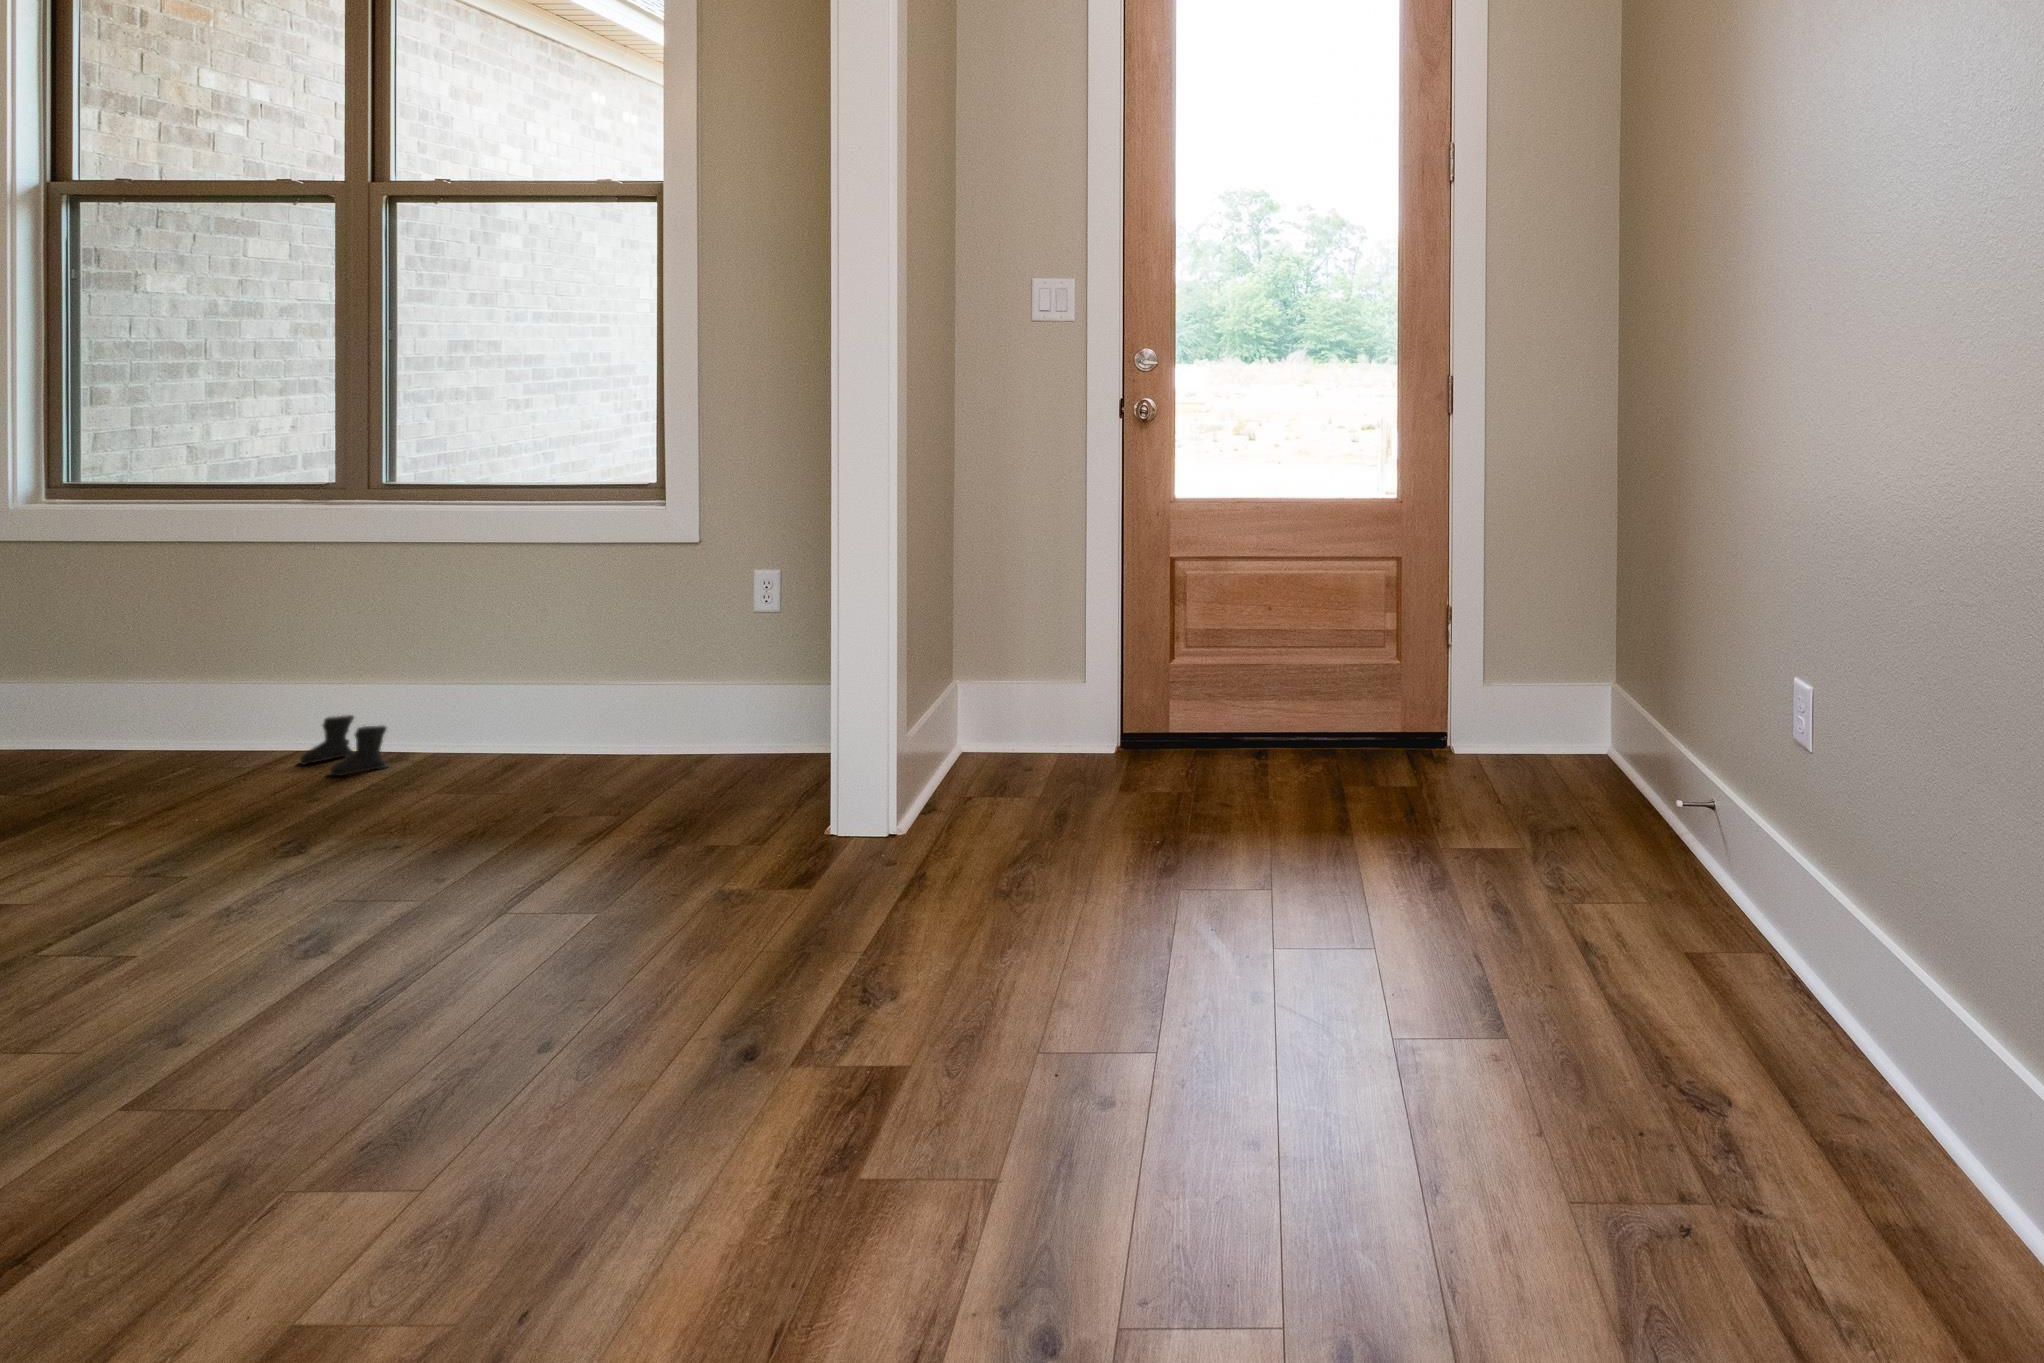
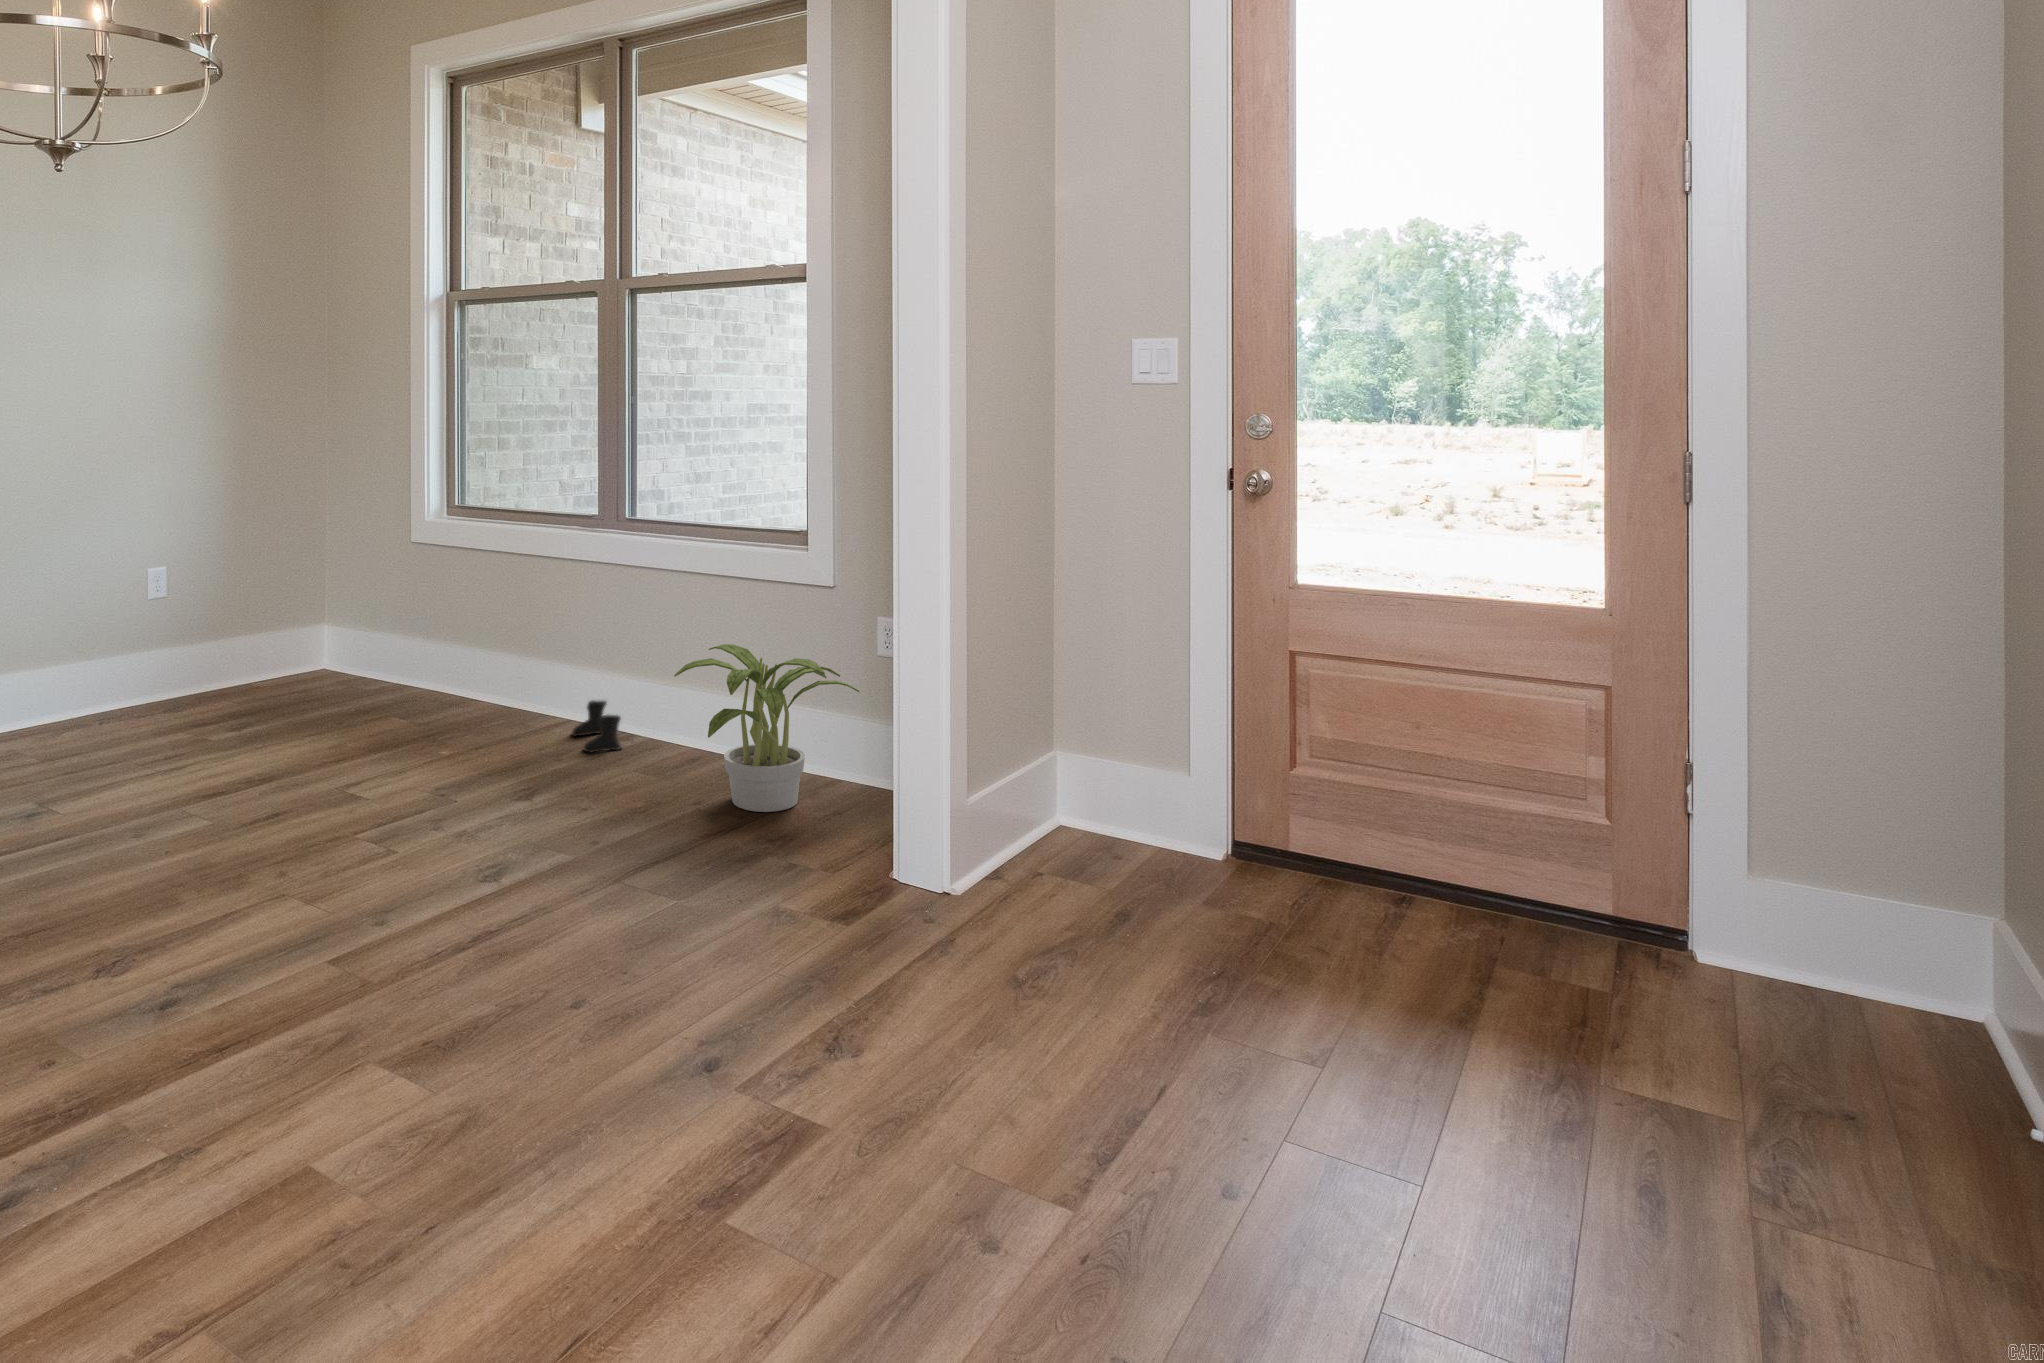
potted plant: none [502,610,738,792] -> present [674,644,859,812]

